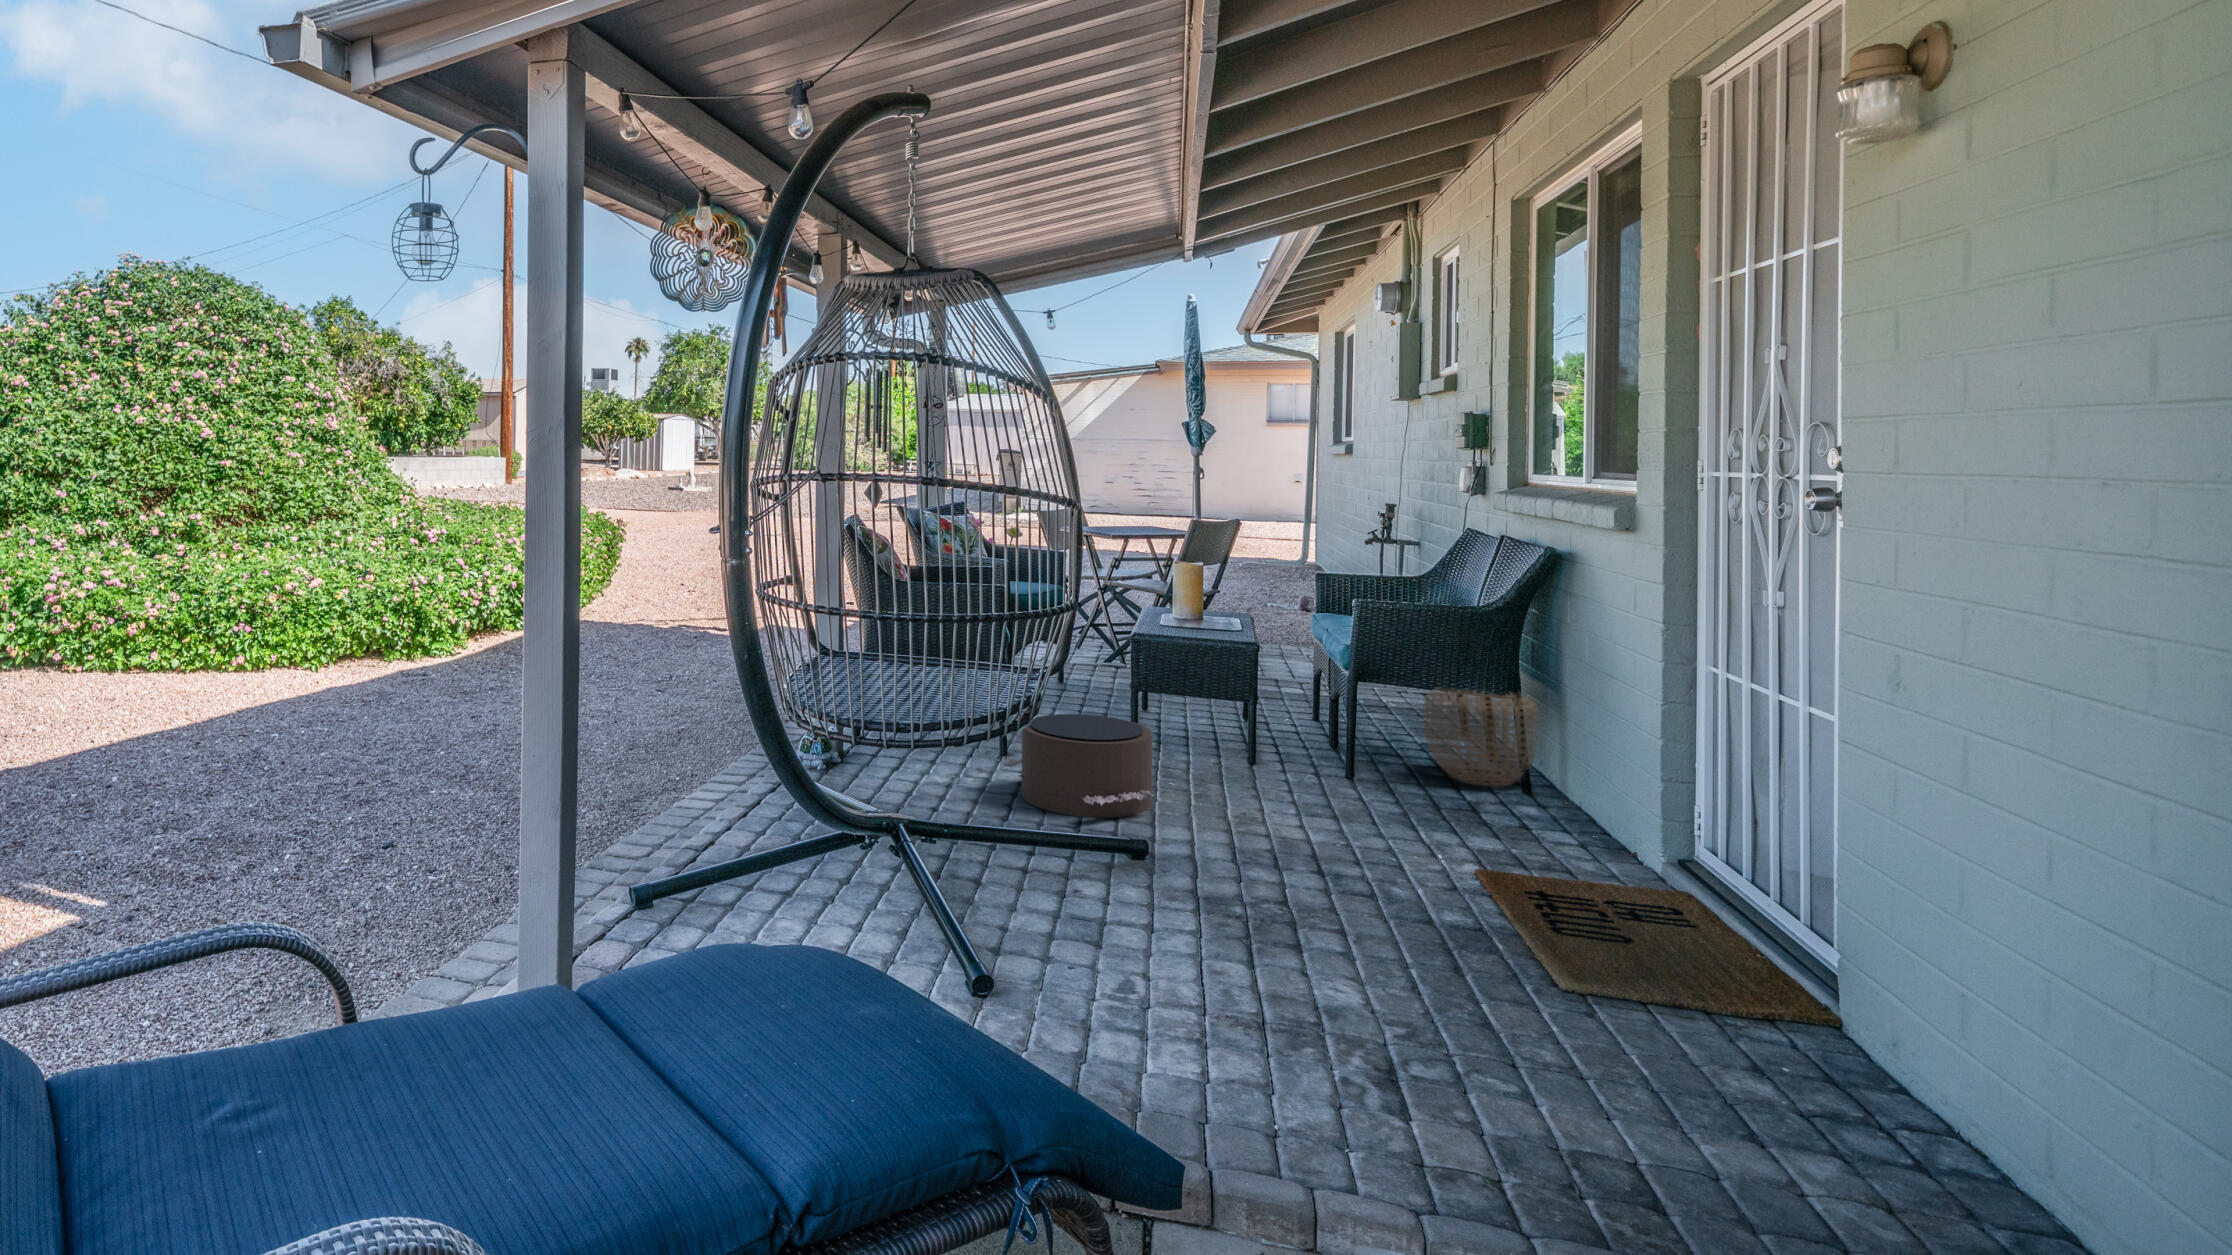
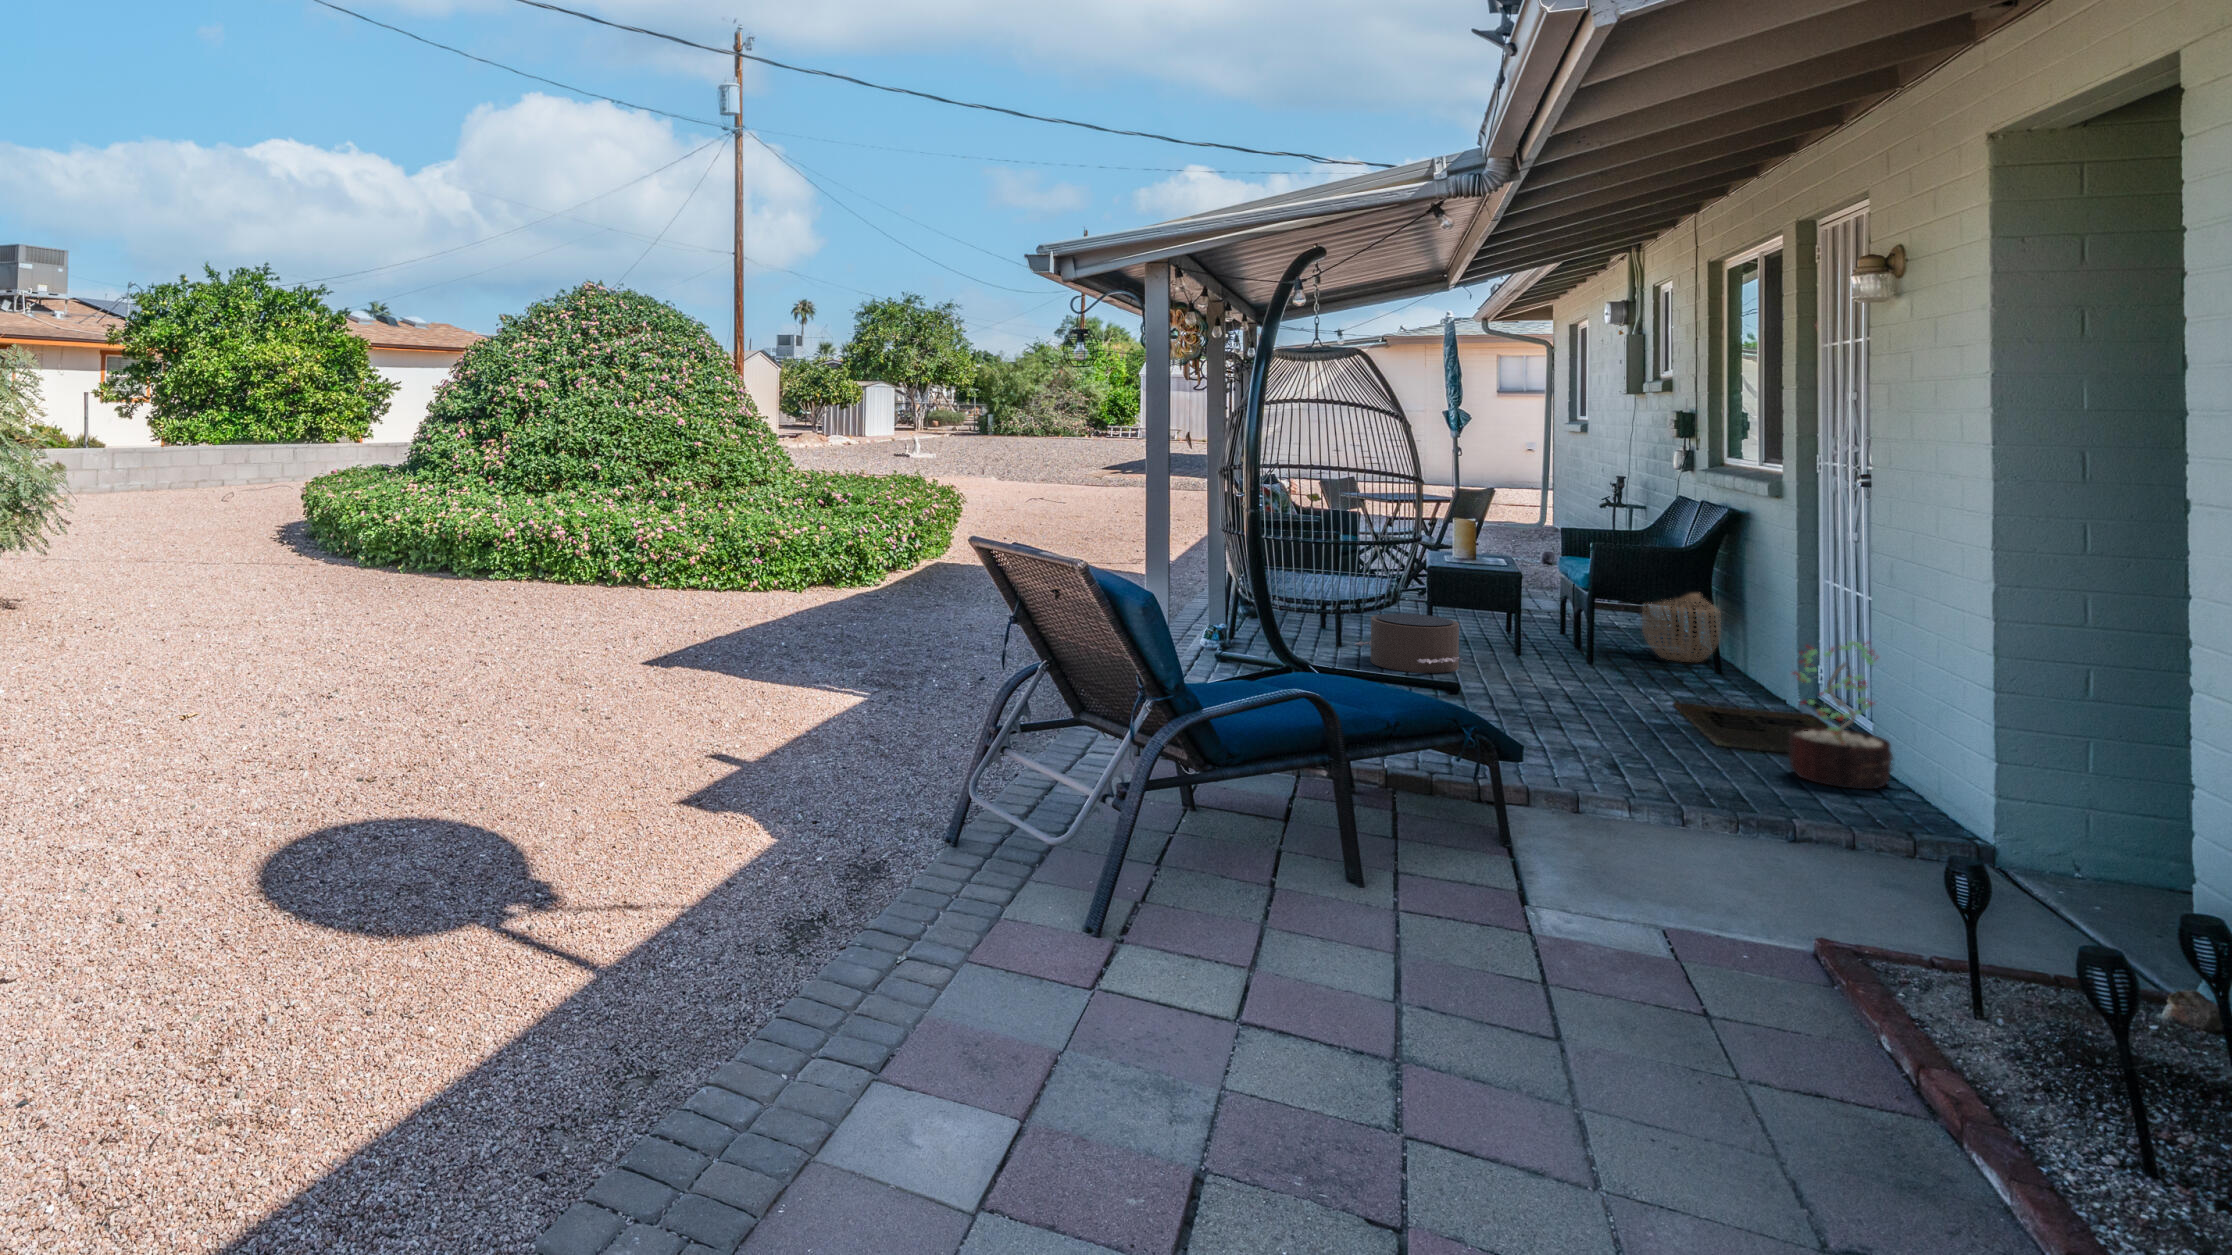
decorative plant: none [1730,828,1964,1180] -> present [1788,641,1893,789]

